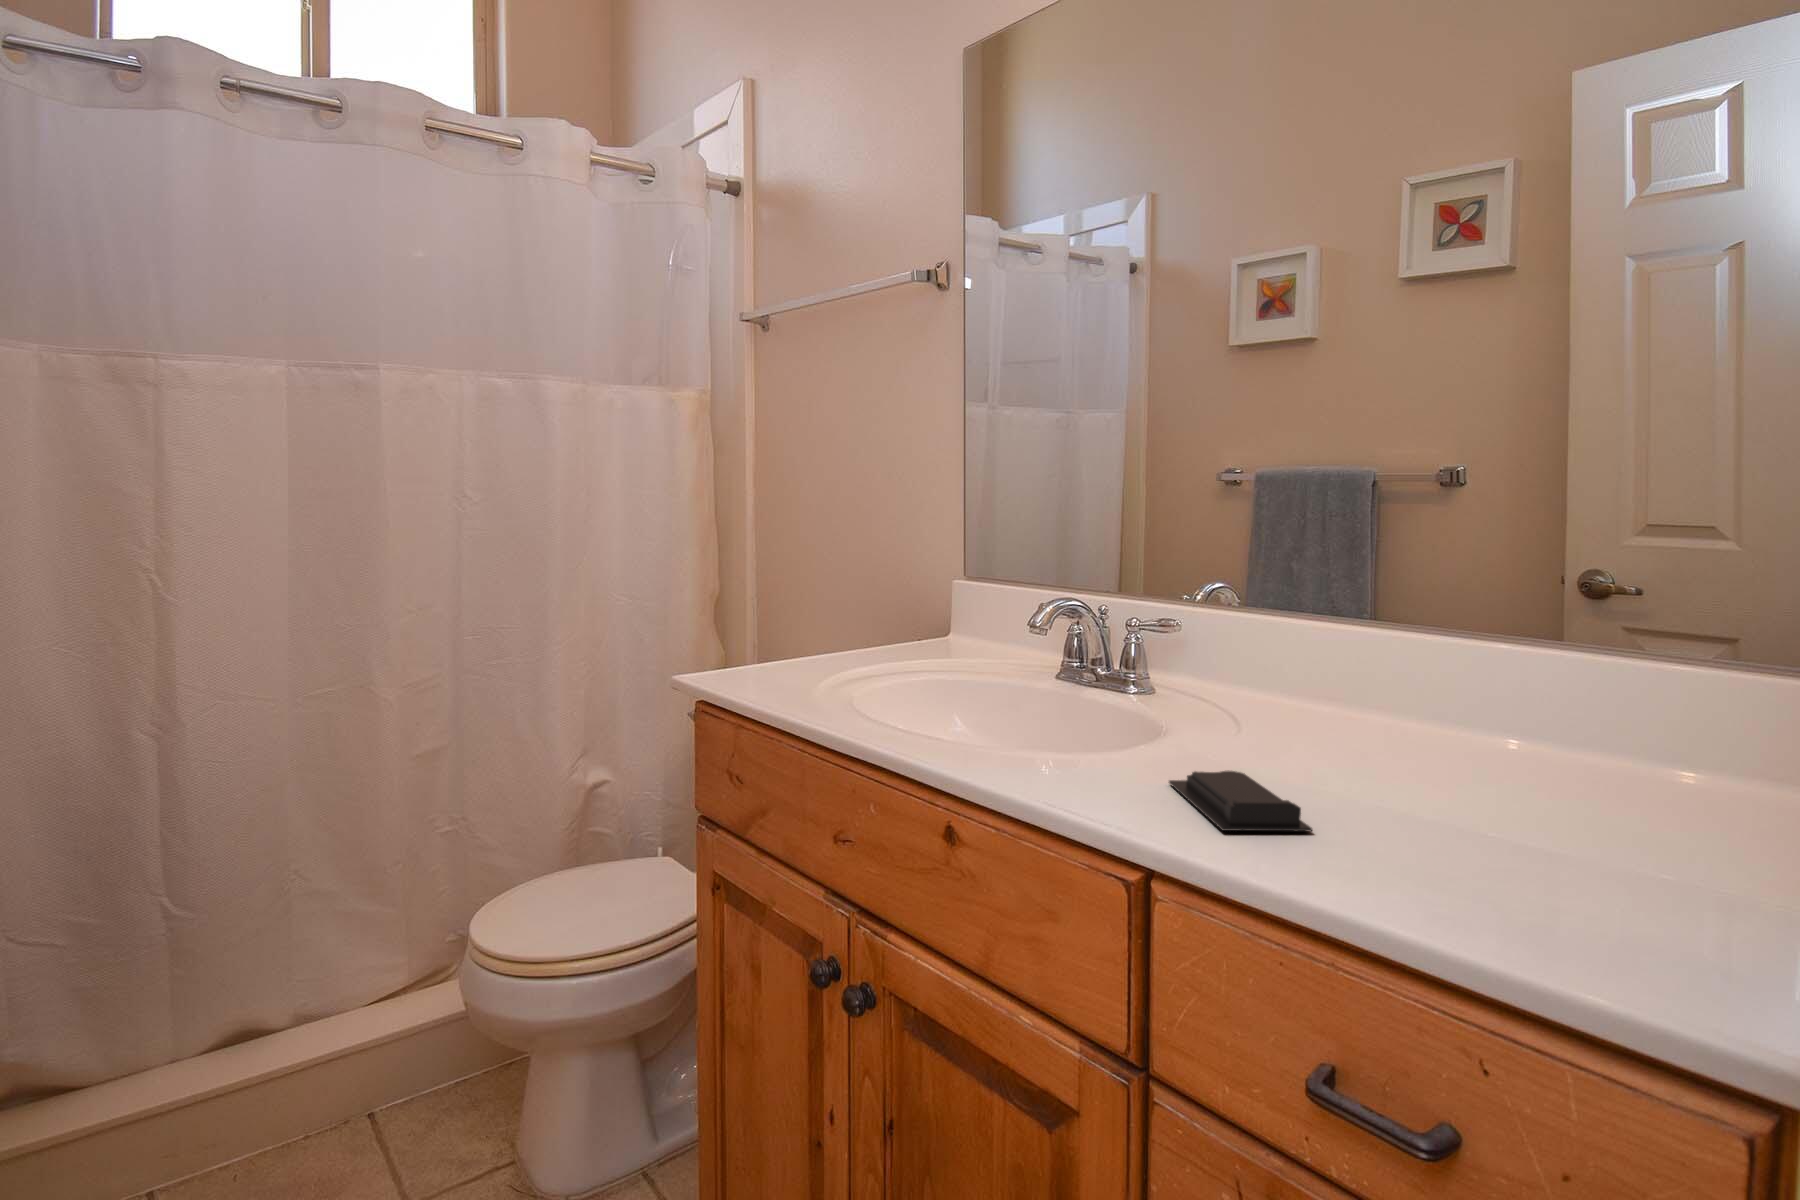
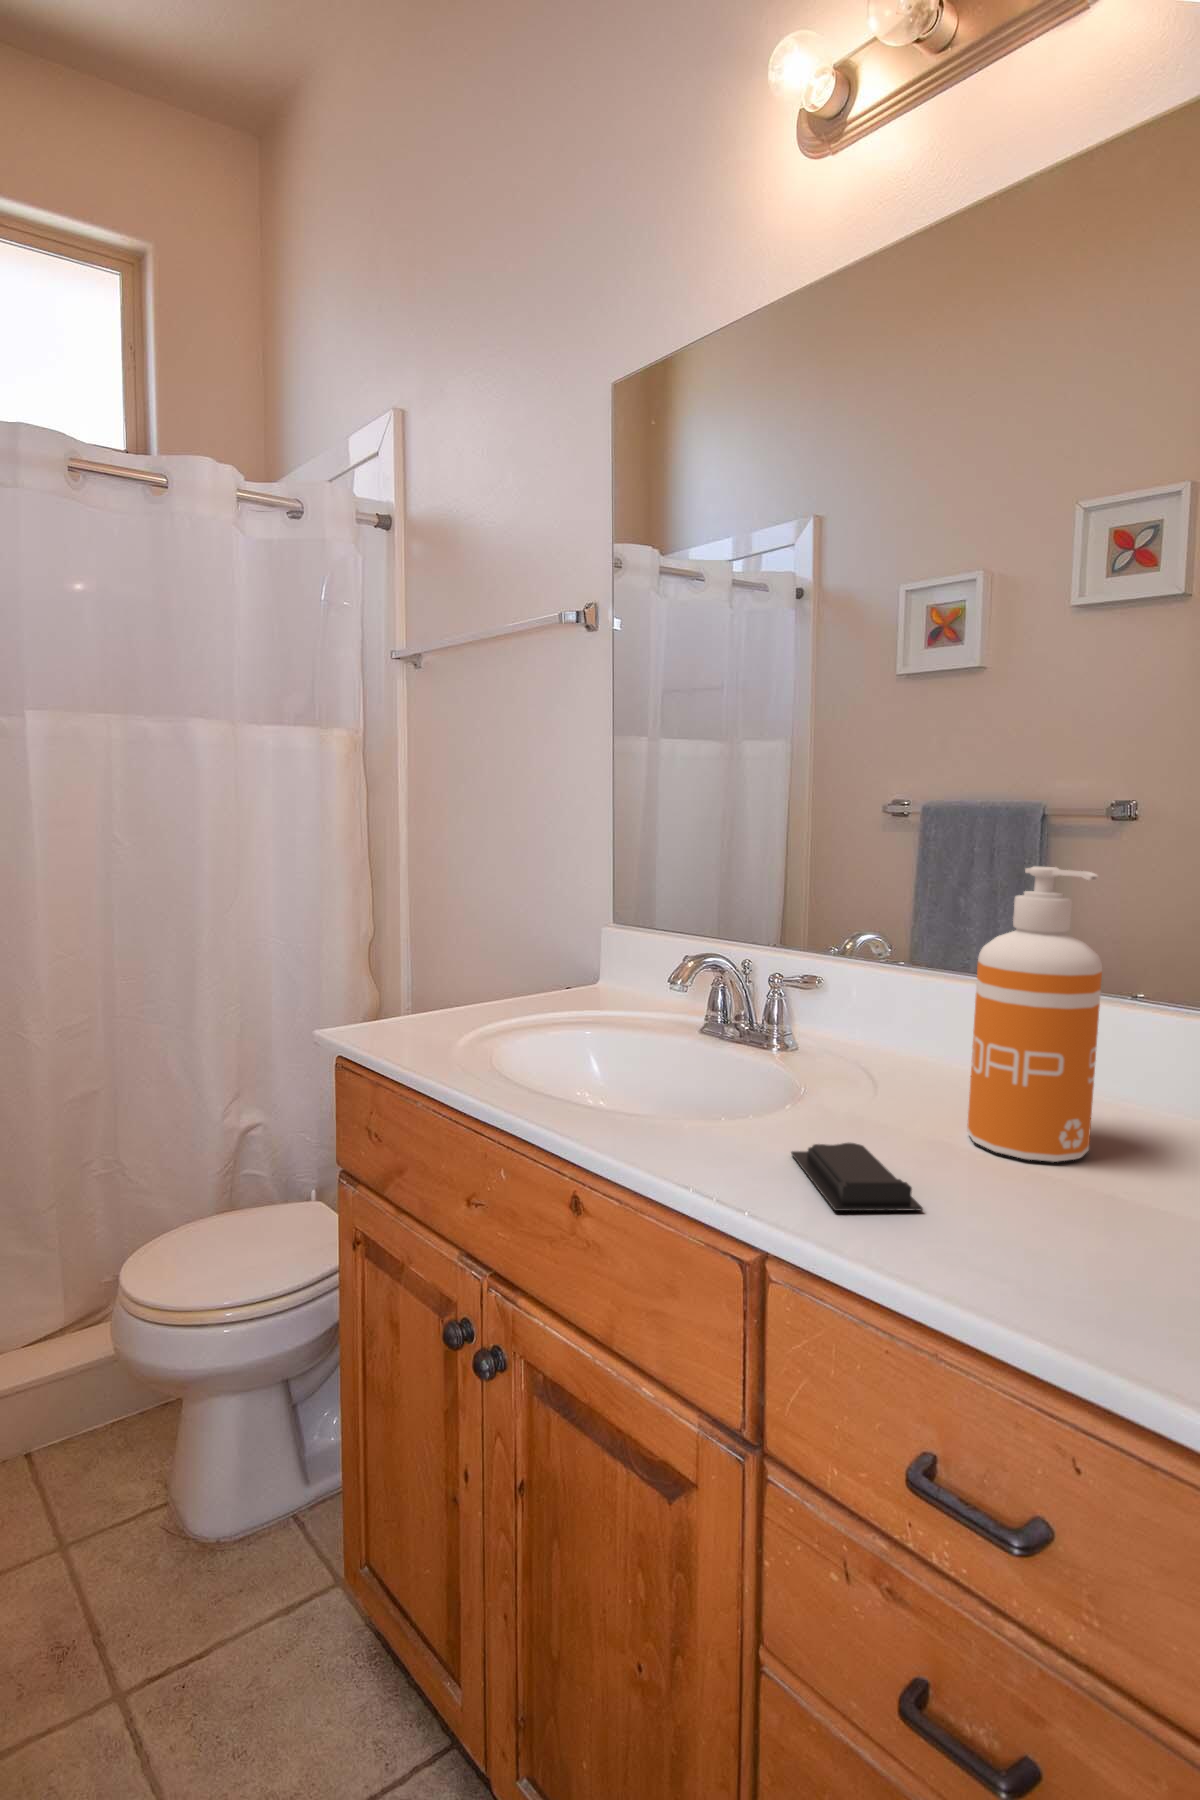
soap dispenser: none [1345,492,1490,792] -> present [967,866,1102,1162]

